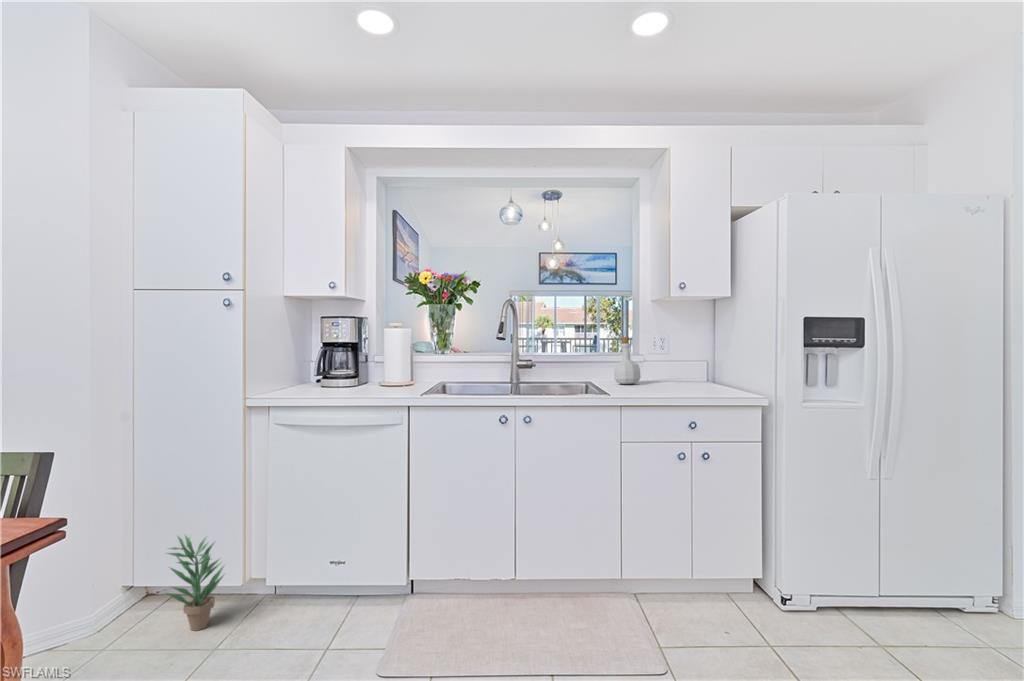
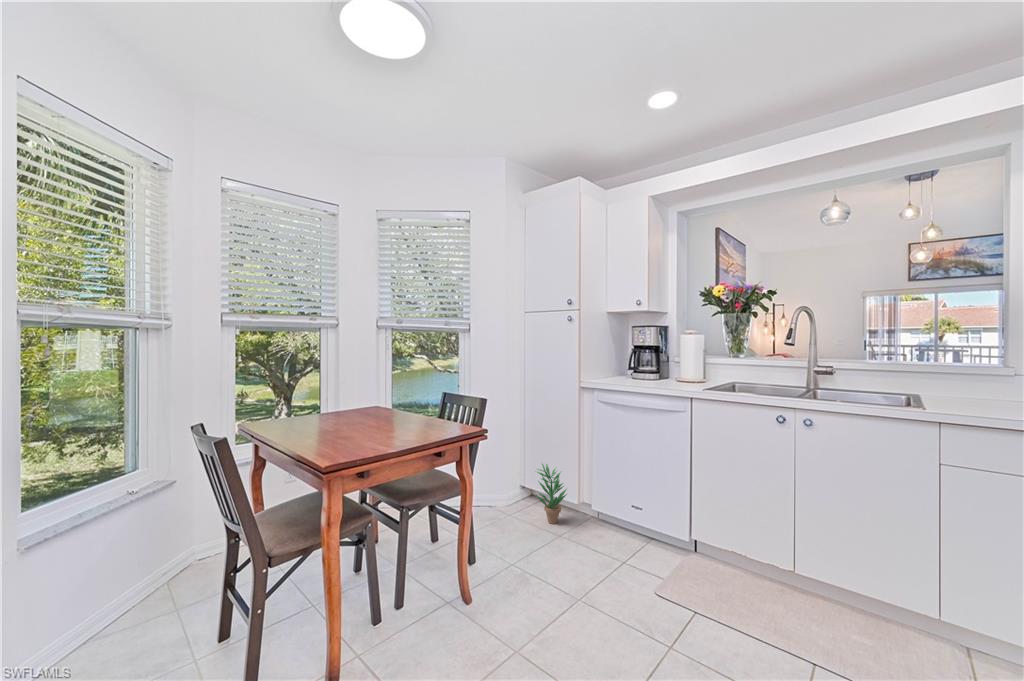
bottle: present [614,337,641,384] -> none [948,346,994,401]

